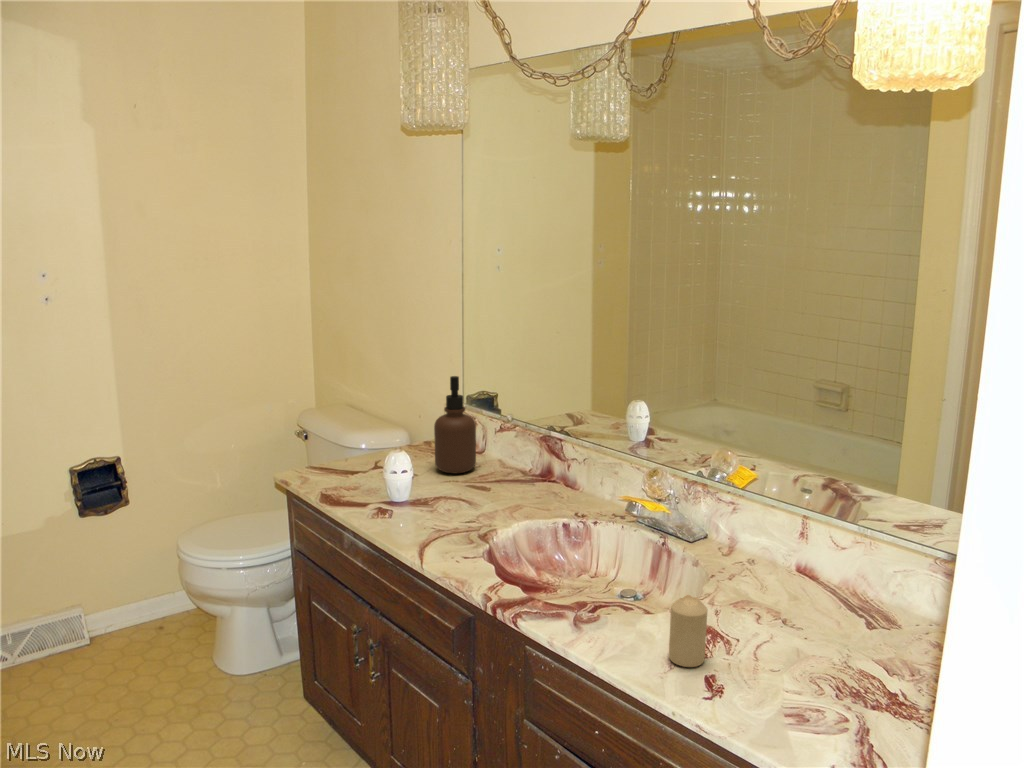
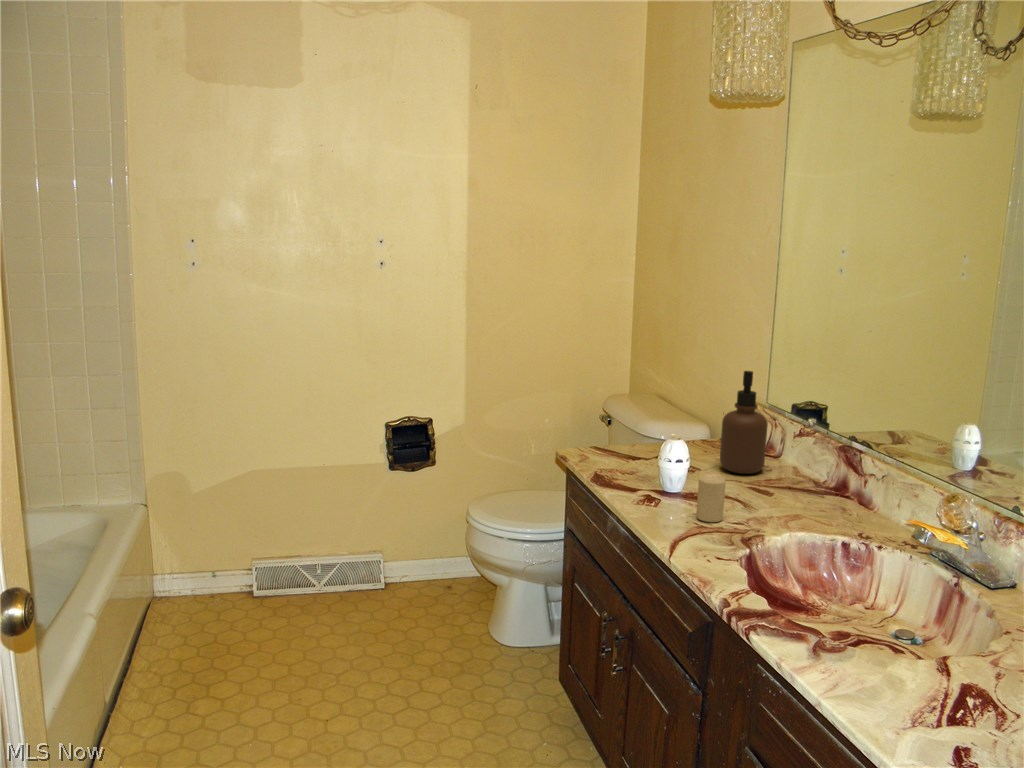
candle: present [669,595,707,667] -> present [696,471,726,522]

